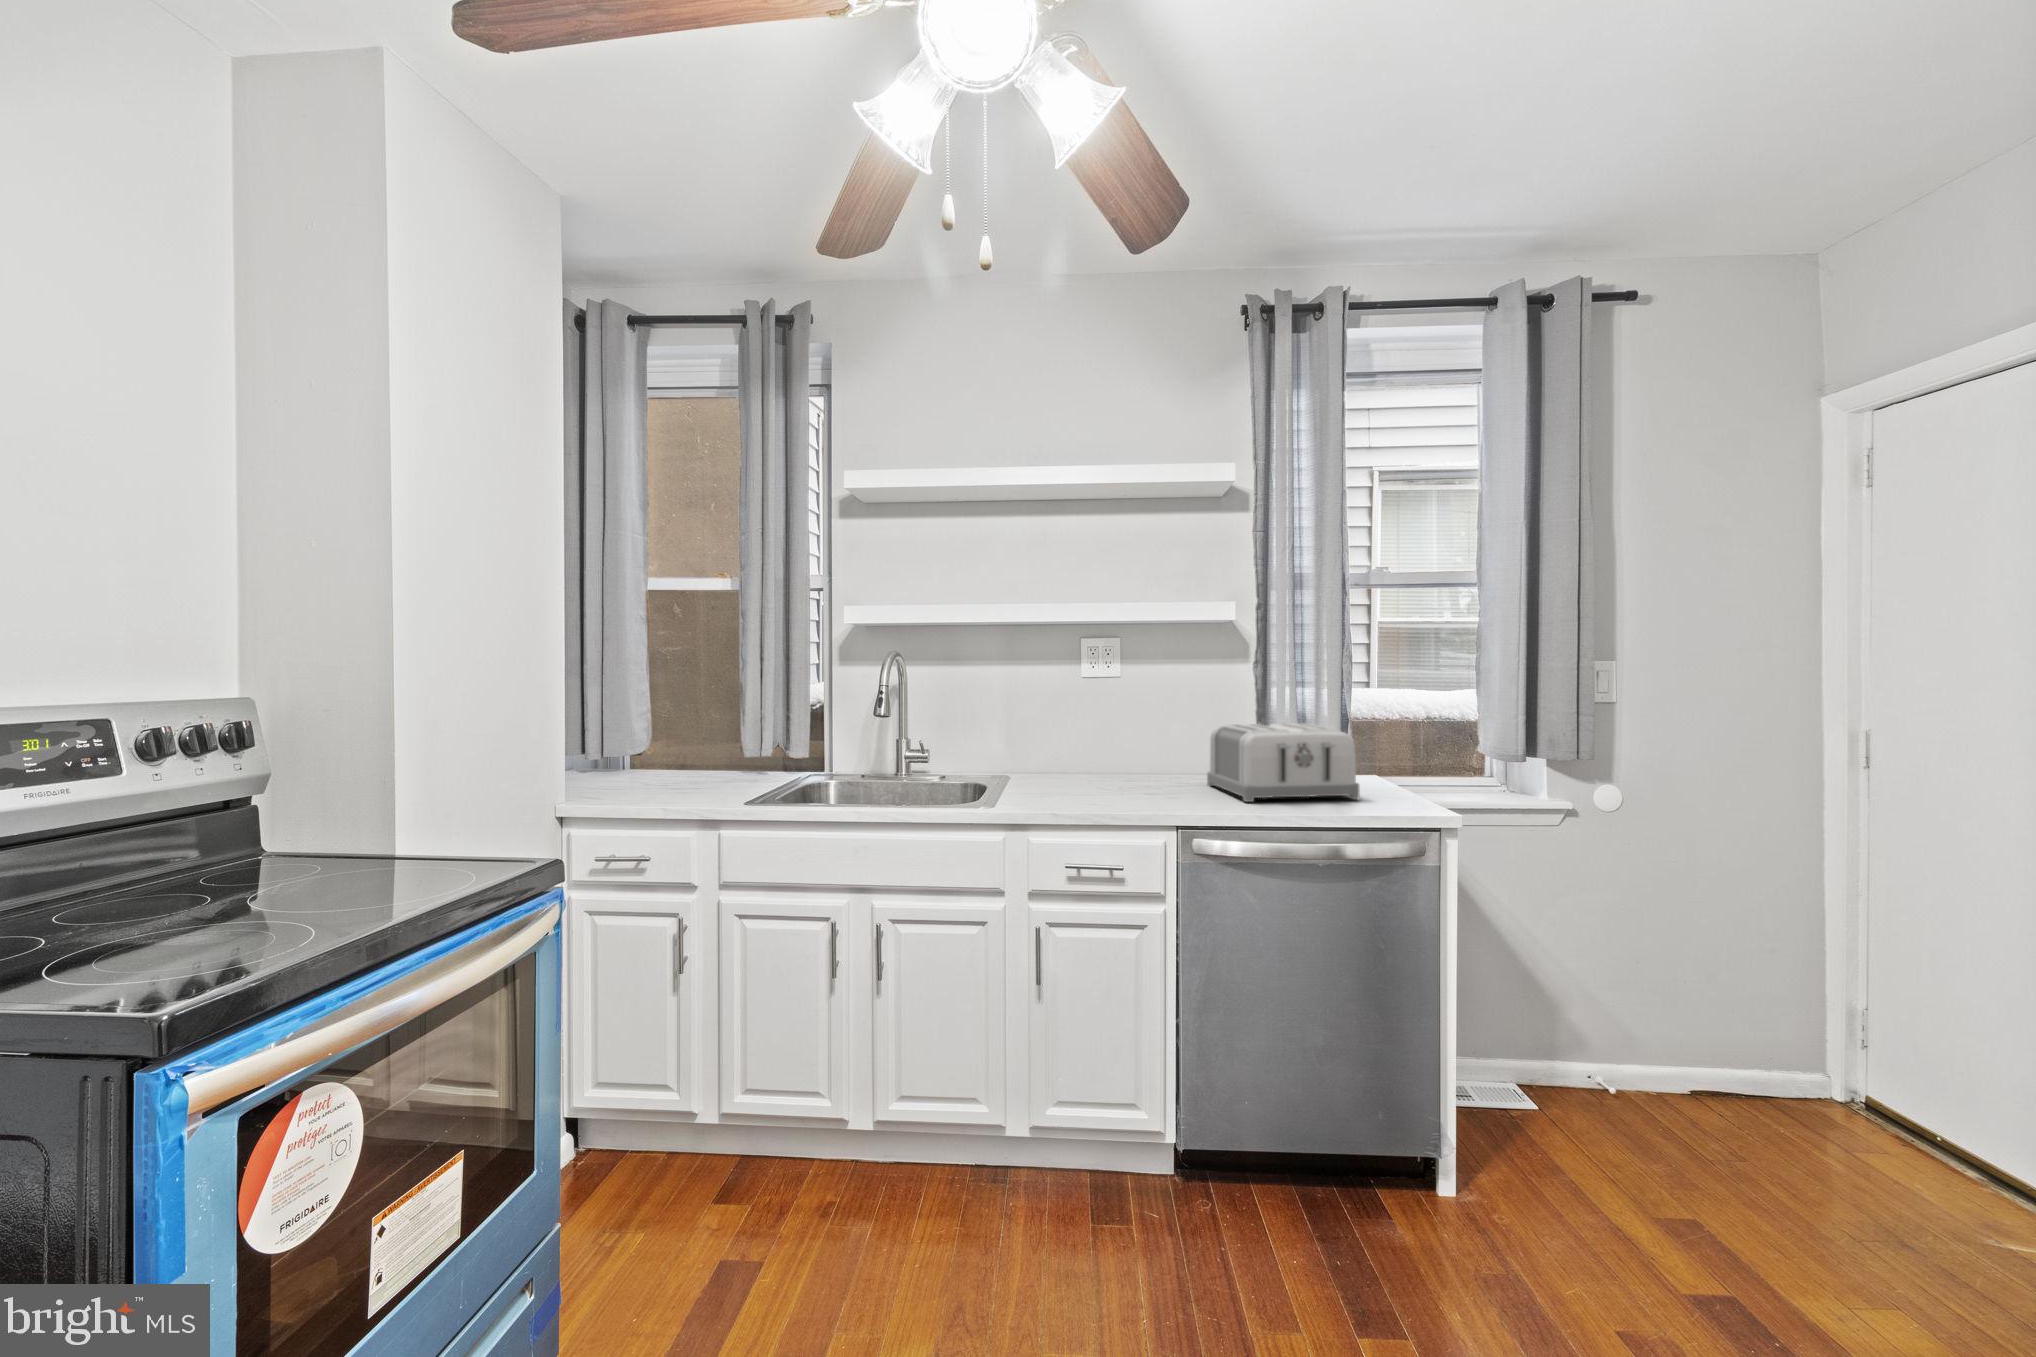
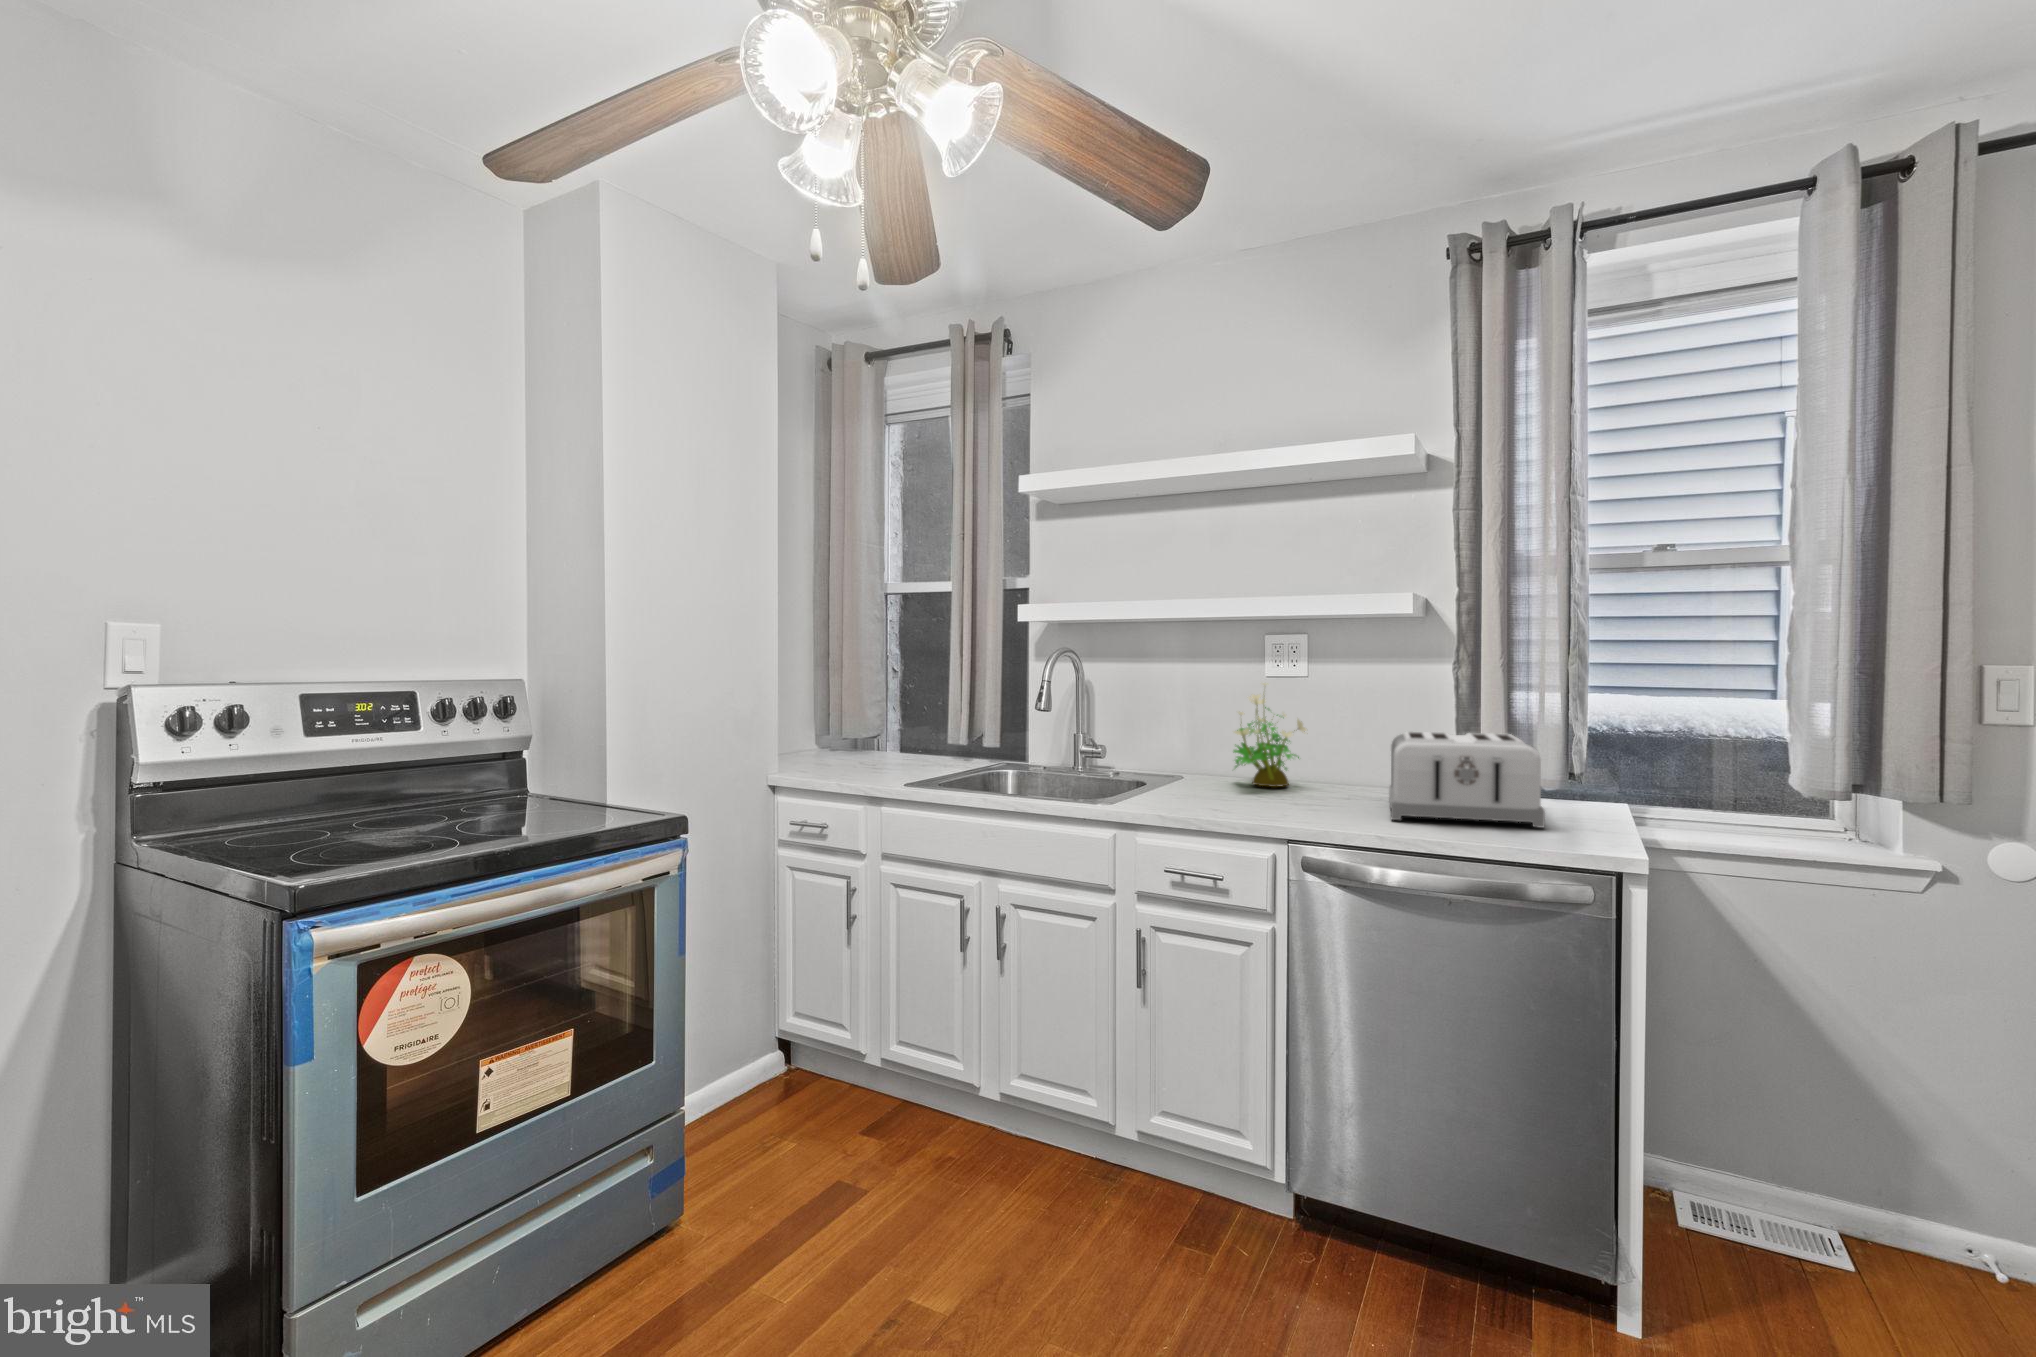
potted plant: none [1054,683,1127,780] -> present [1234,683,1306,787]

